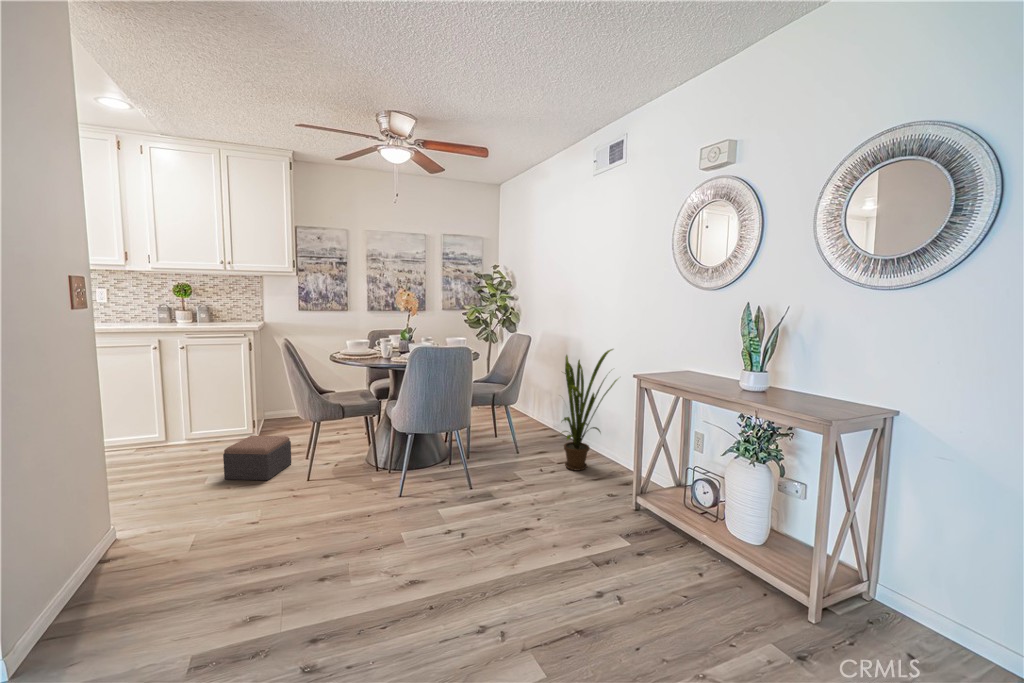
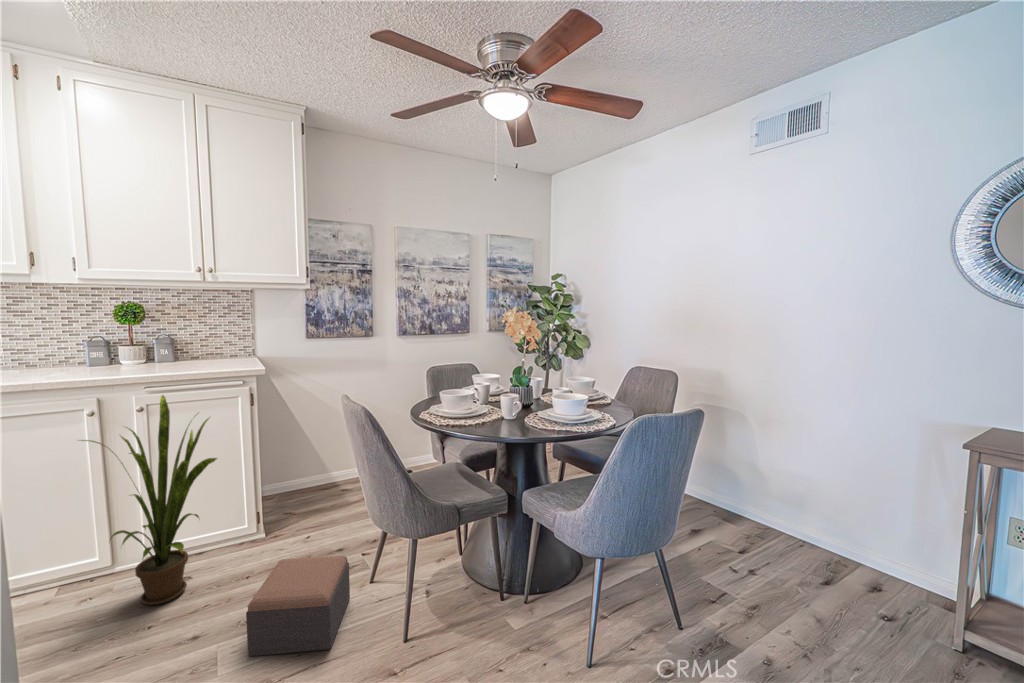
house plant: present [564,349,618,471] -> present [81,395,217,605]

